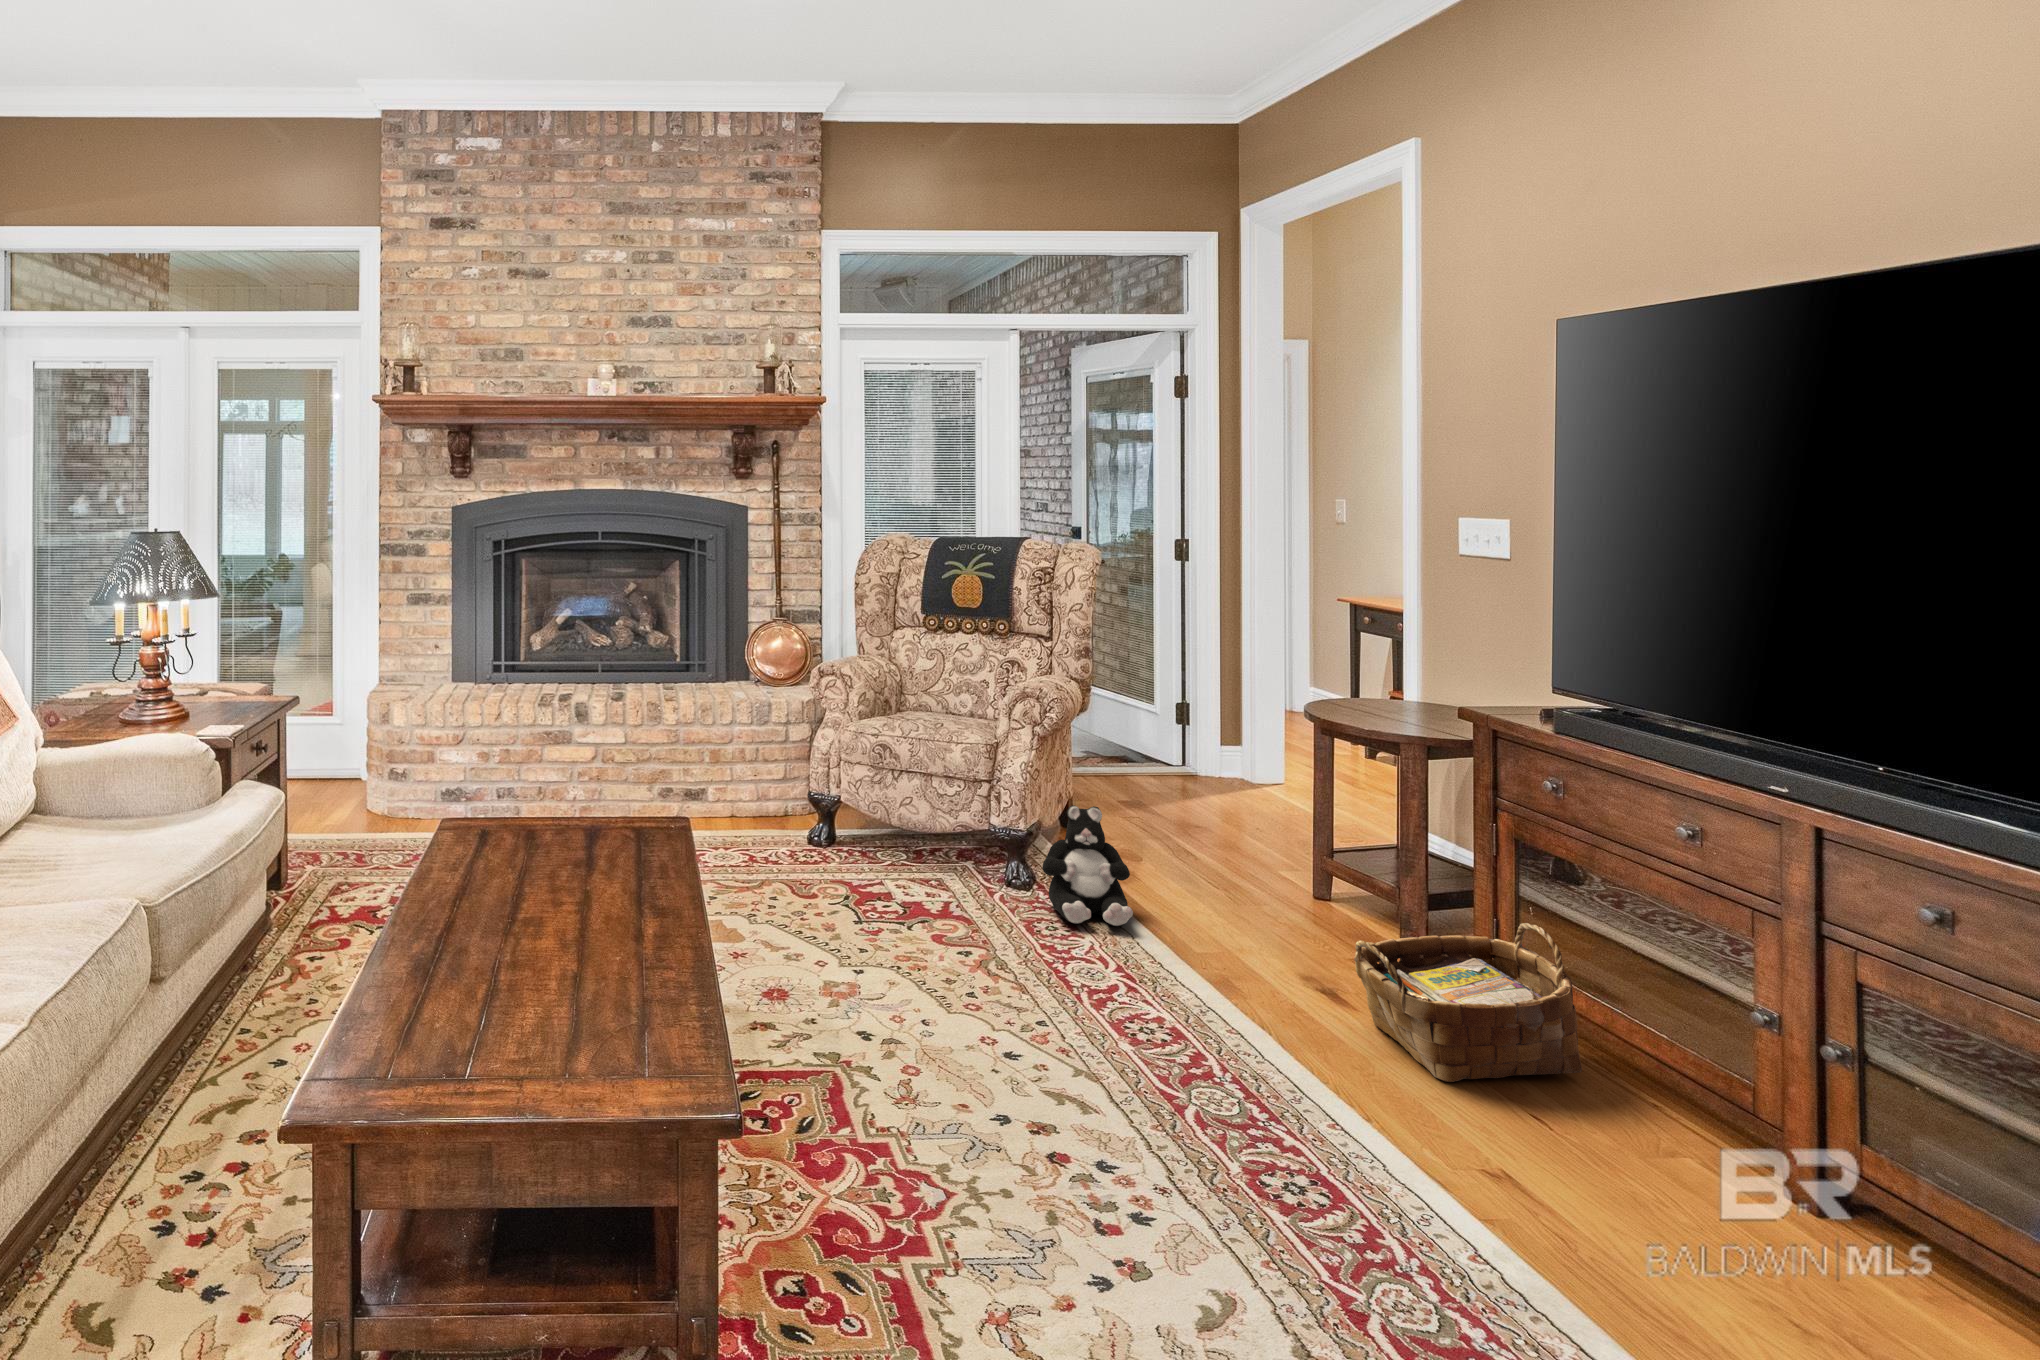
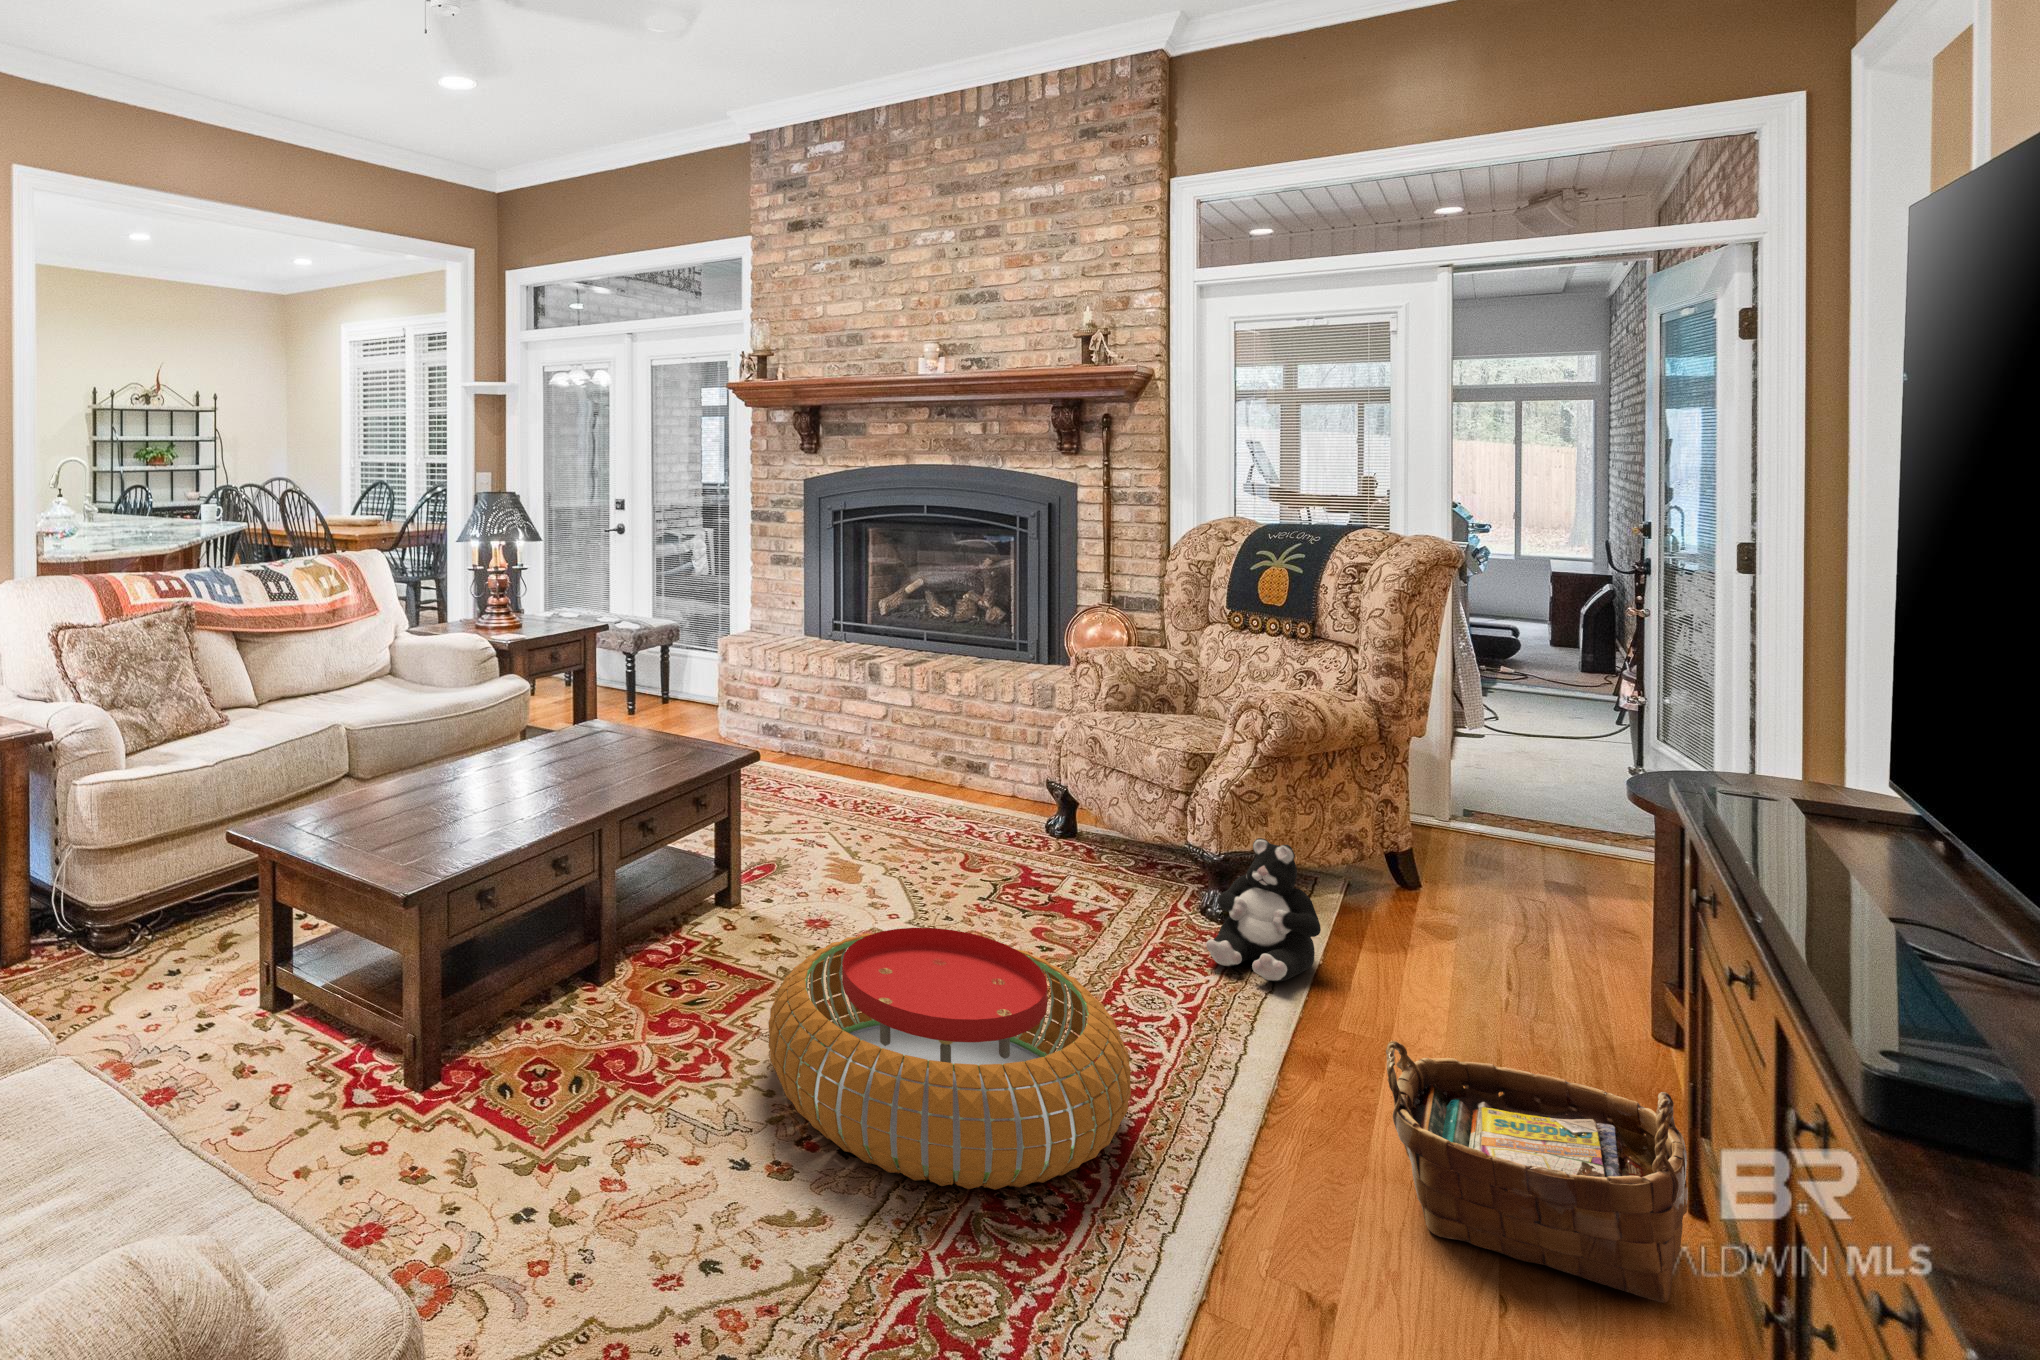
pouf: none [910,948,1287,1209] -> present [768,928,1131,1190]

